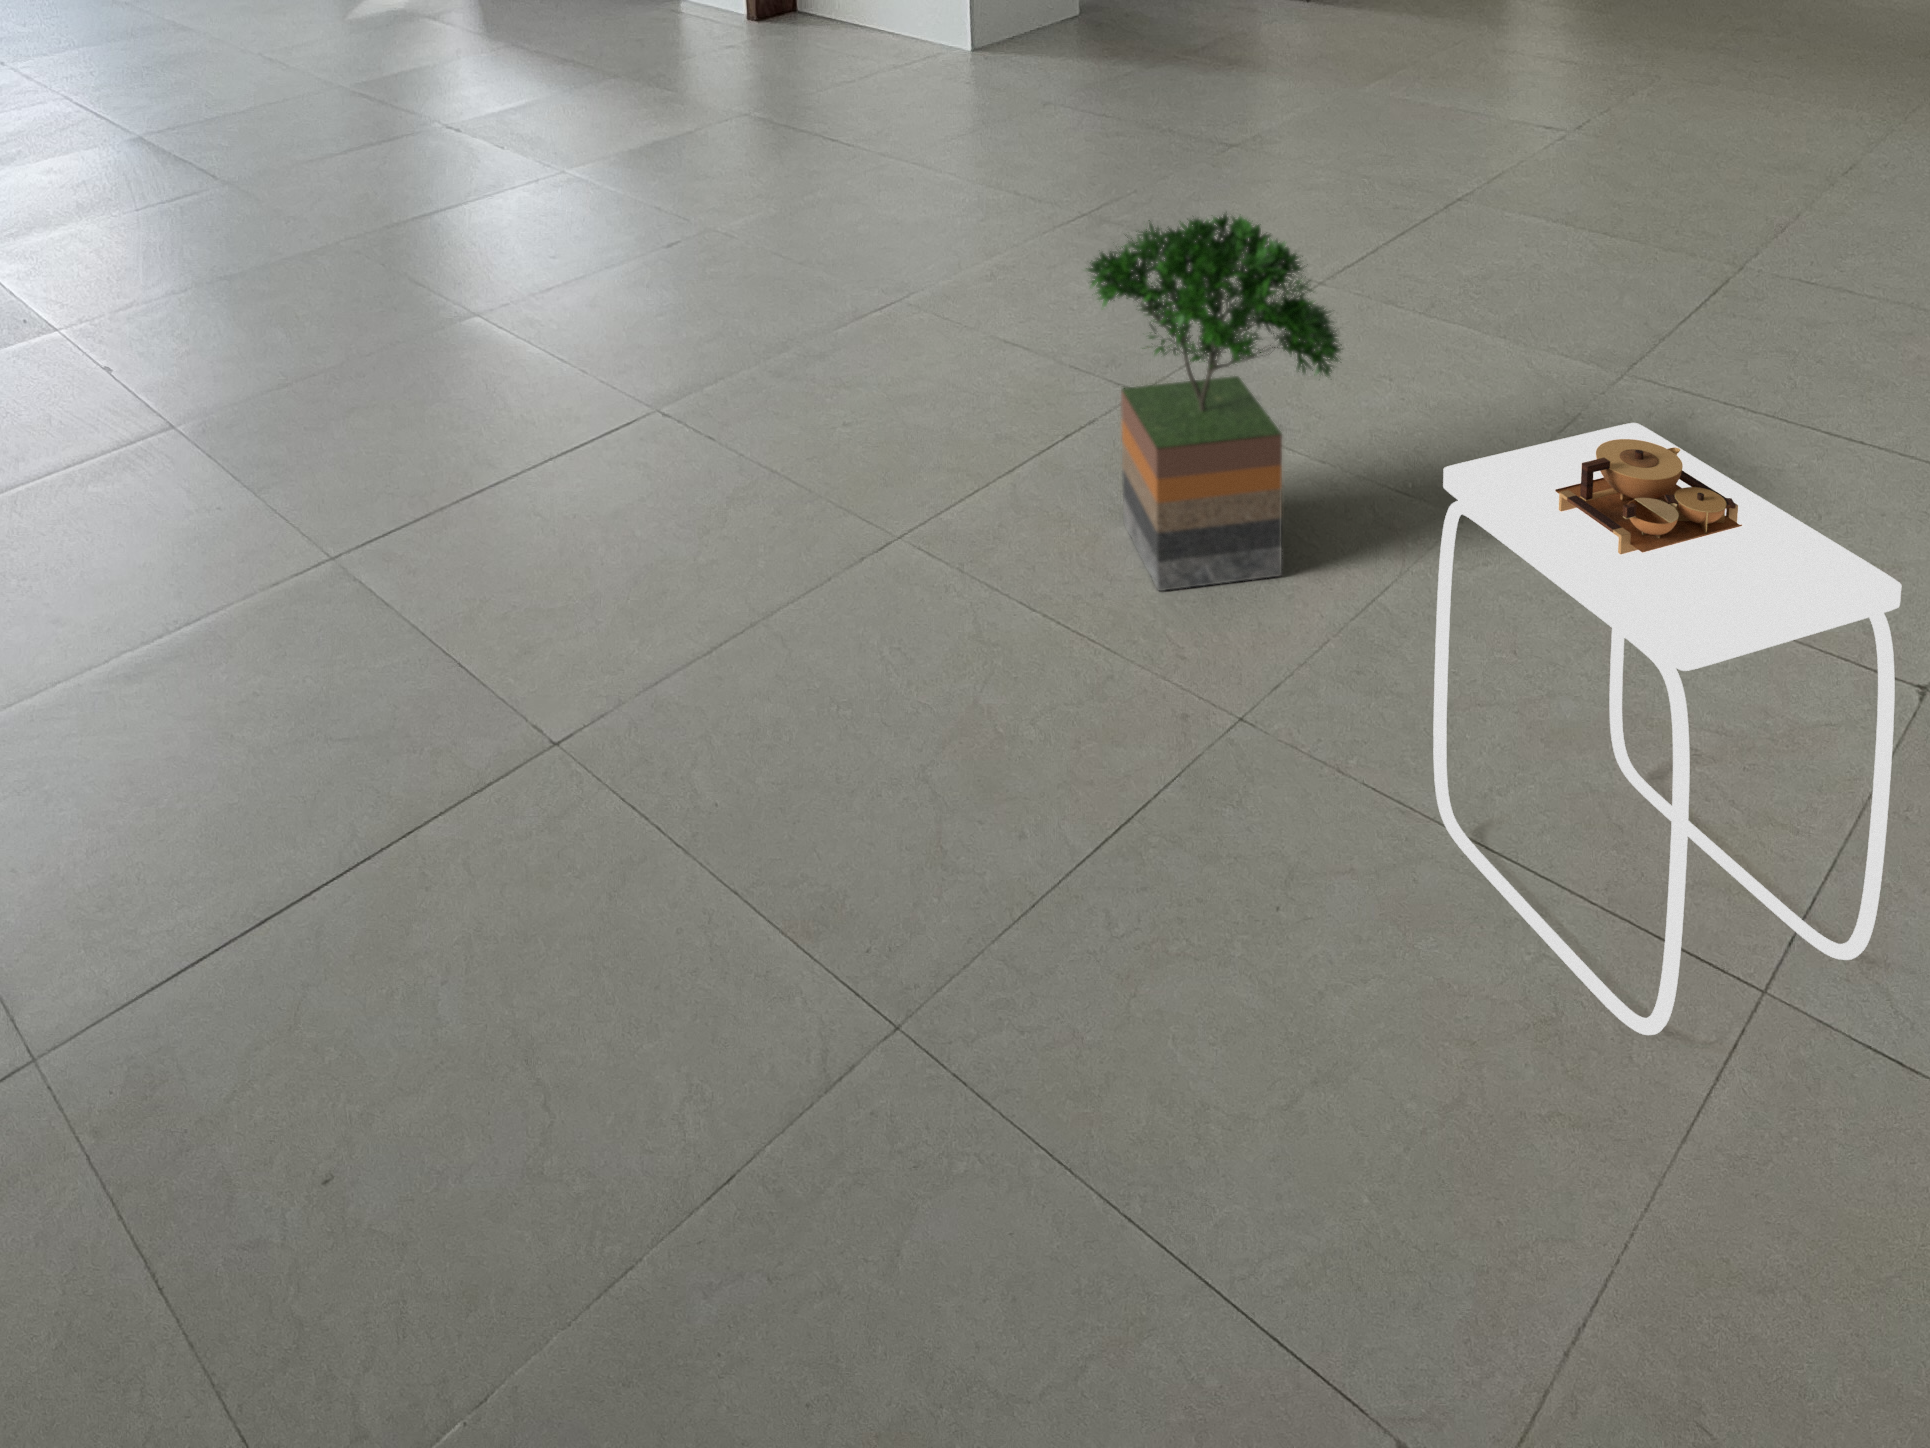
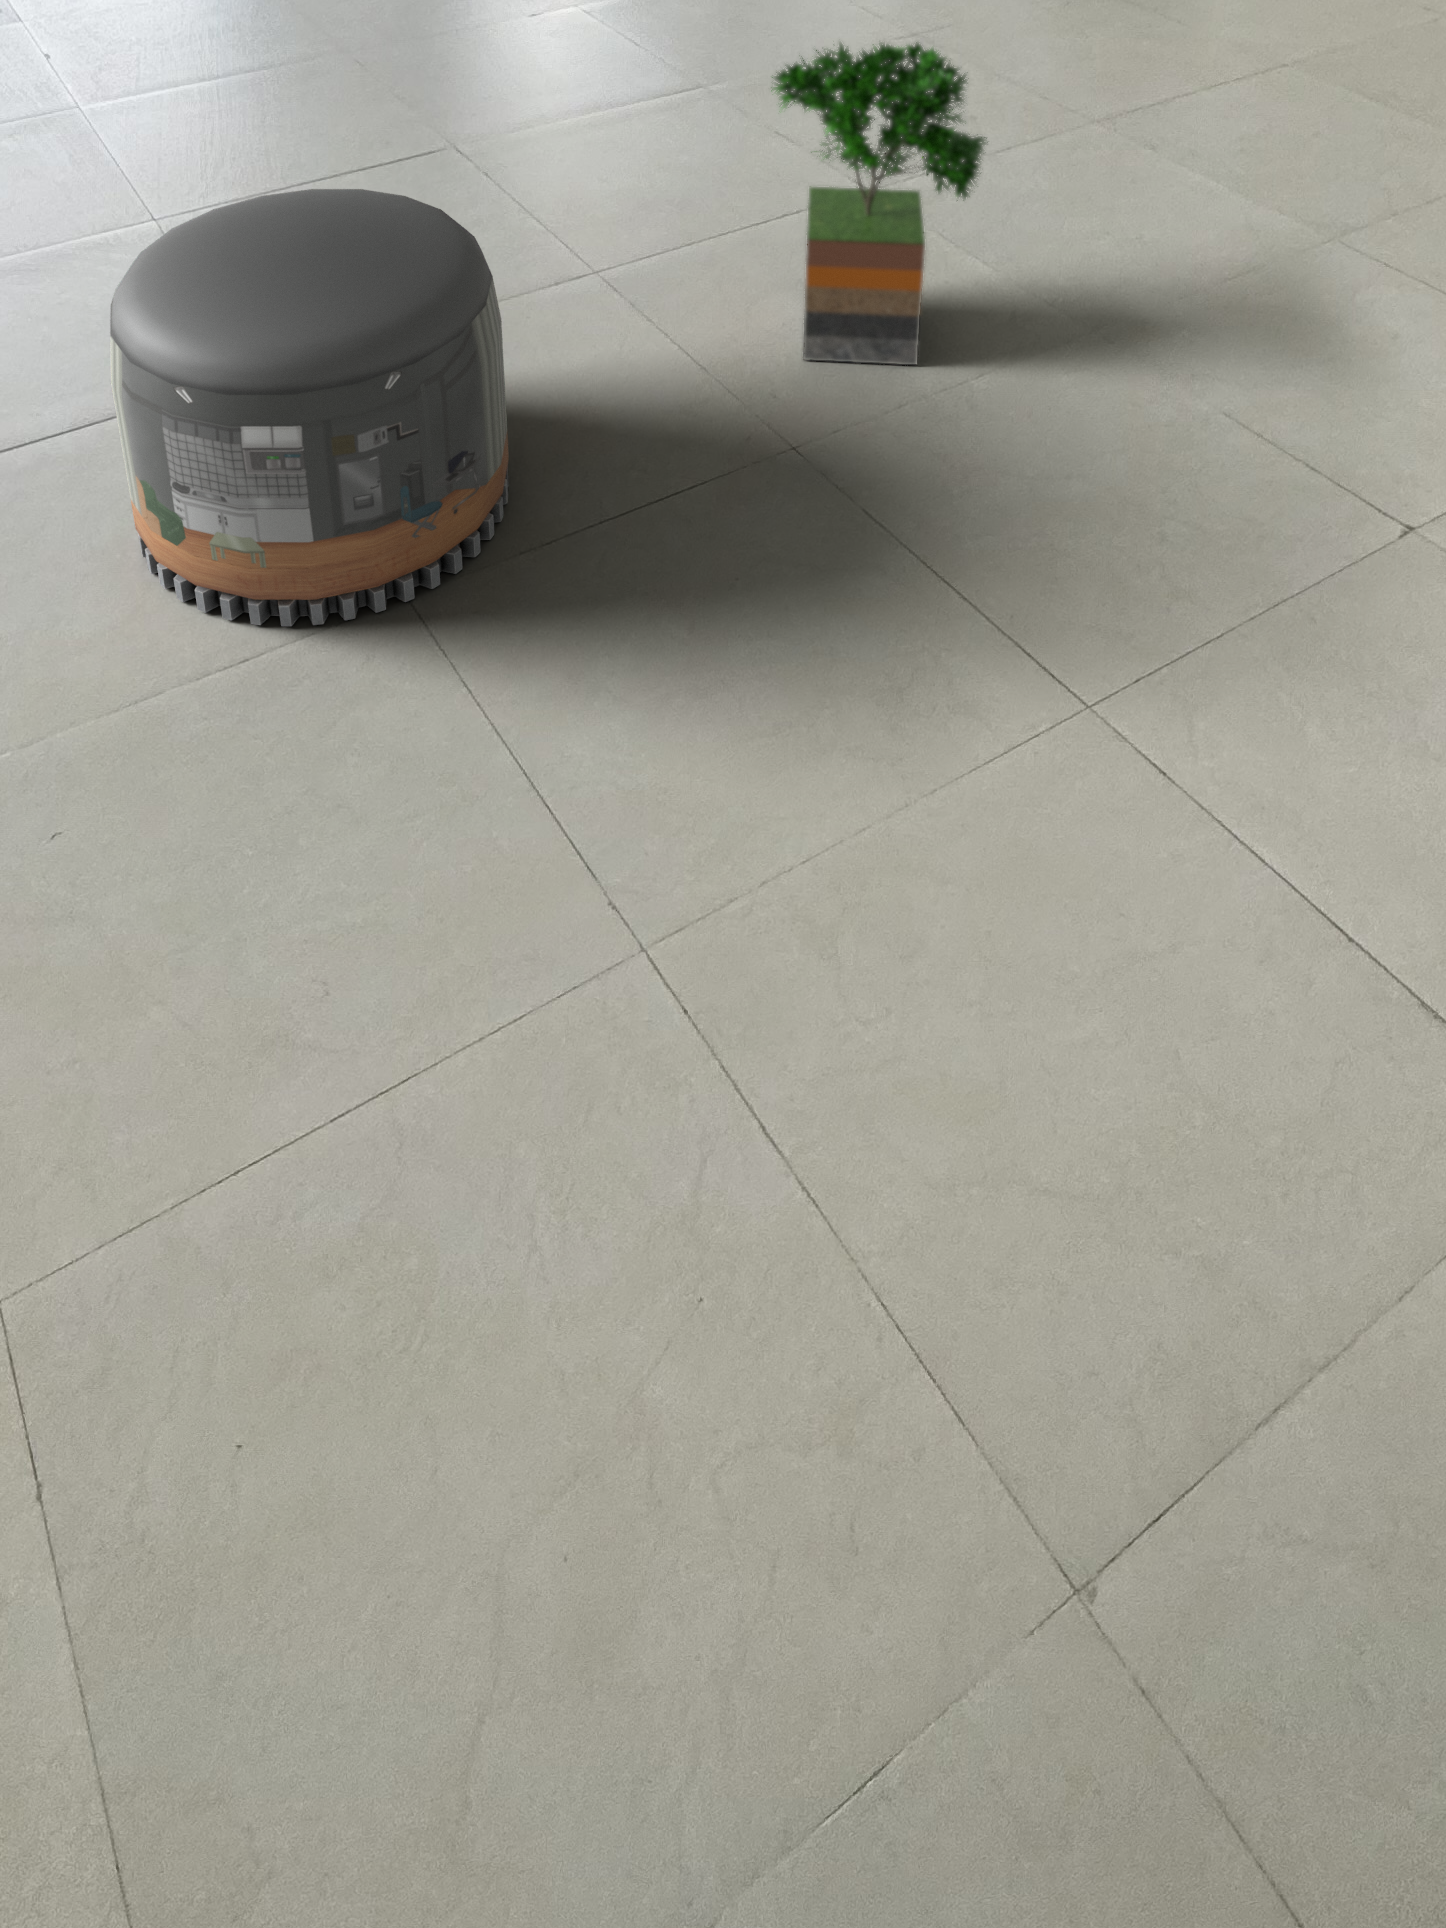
side table: present [1433,423,1902,1035] -> none [932,270,1275,748]
pouf: none [439,464,922,1074] -> present [110,189,509,626]

